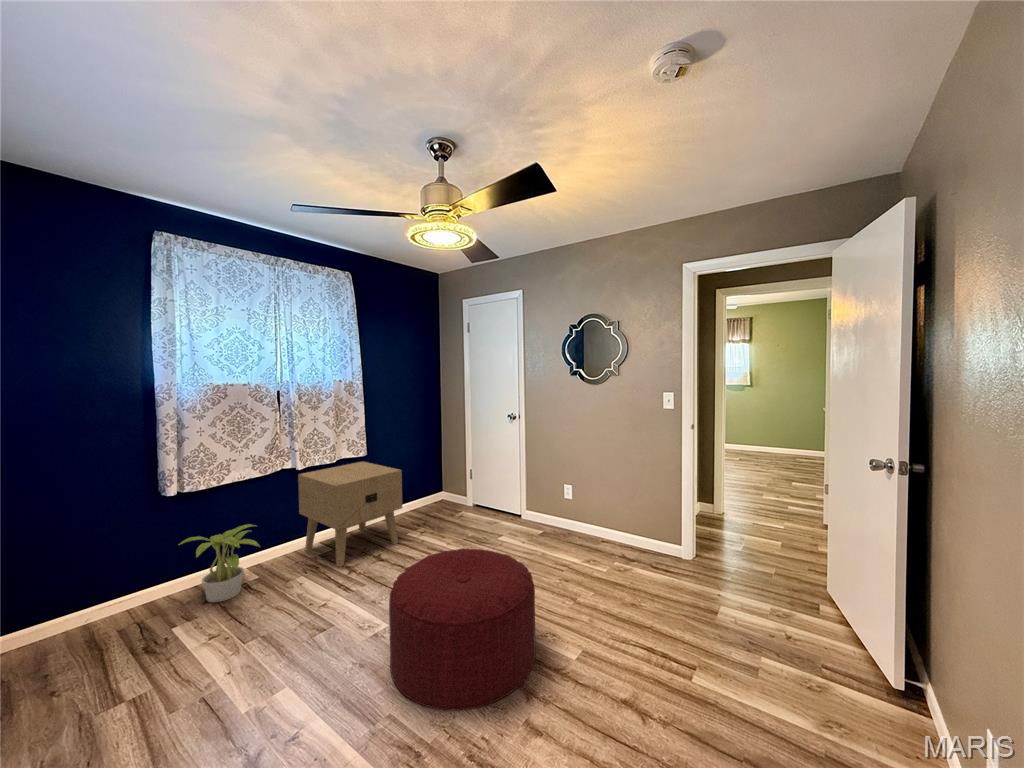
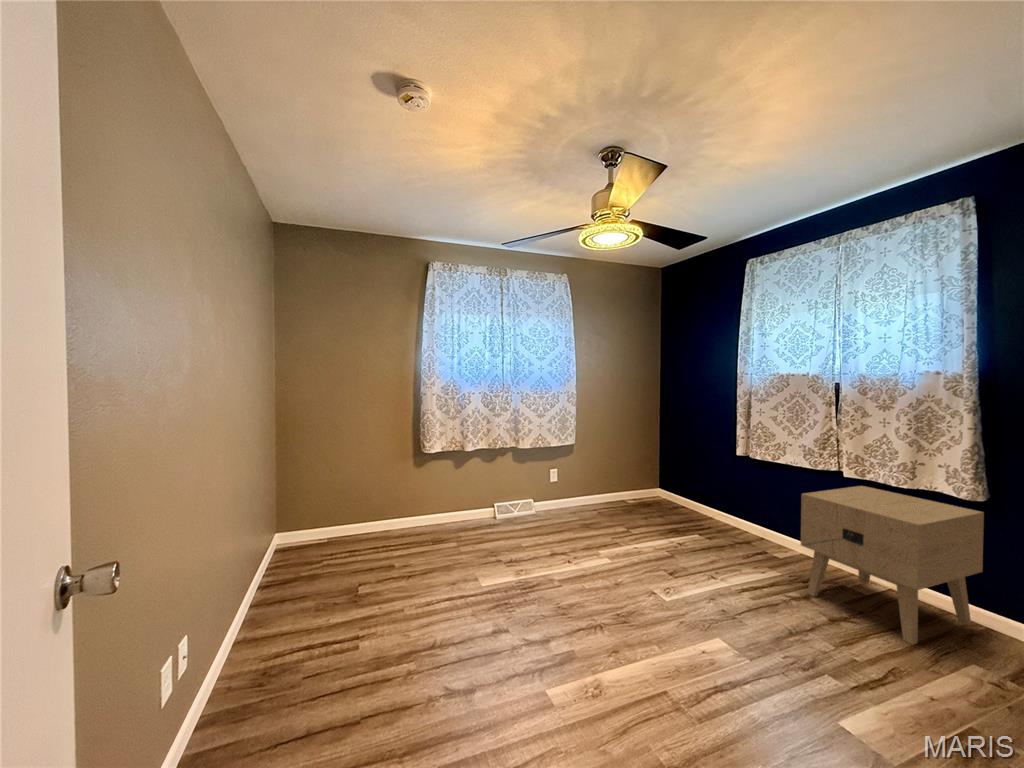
potted plant: present [179,524,260,602] -> none [714,490,789,553]
ottoman: present [389,548,536,710] -> none [538,533,681,678]

